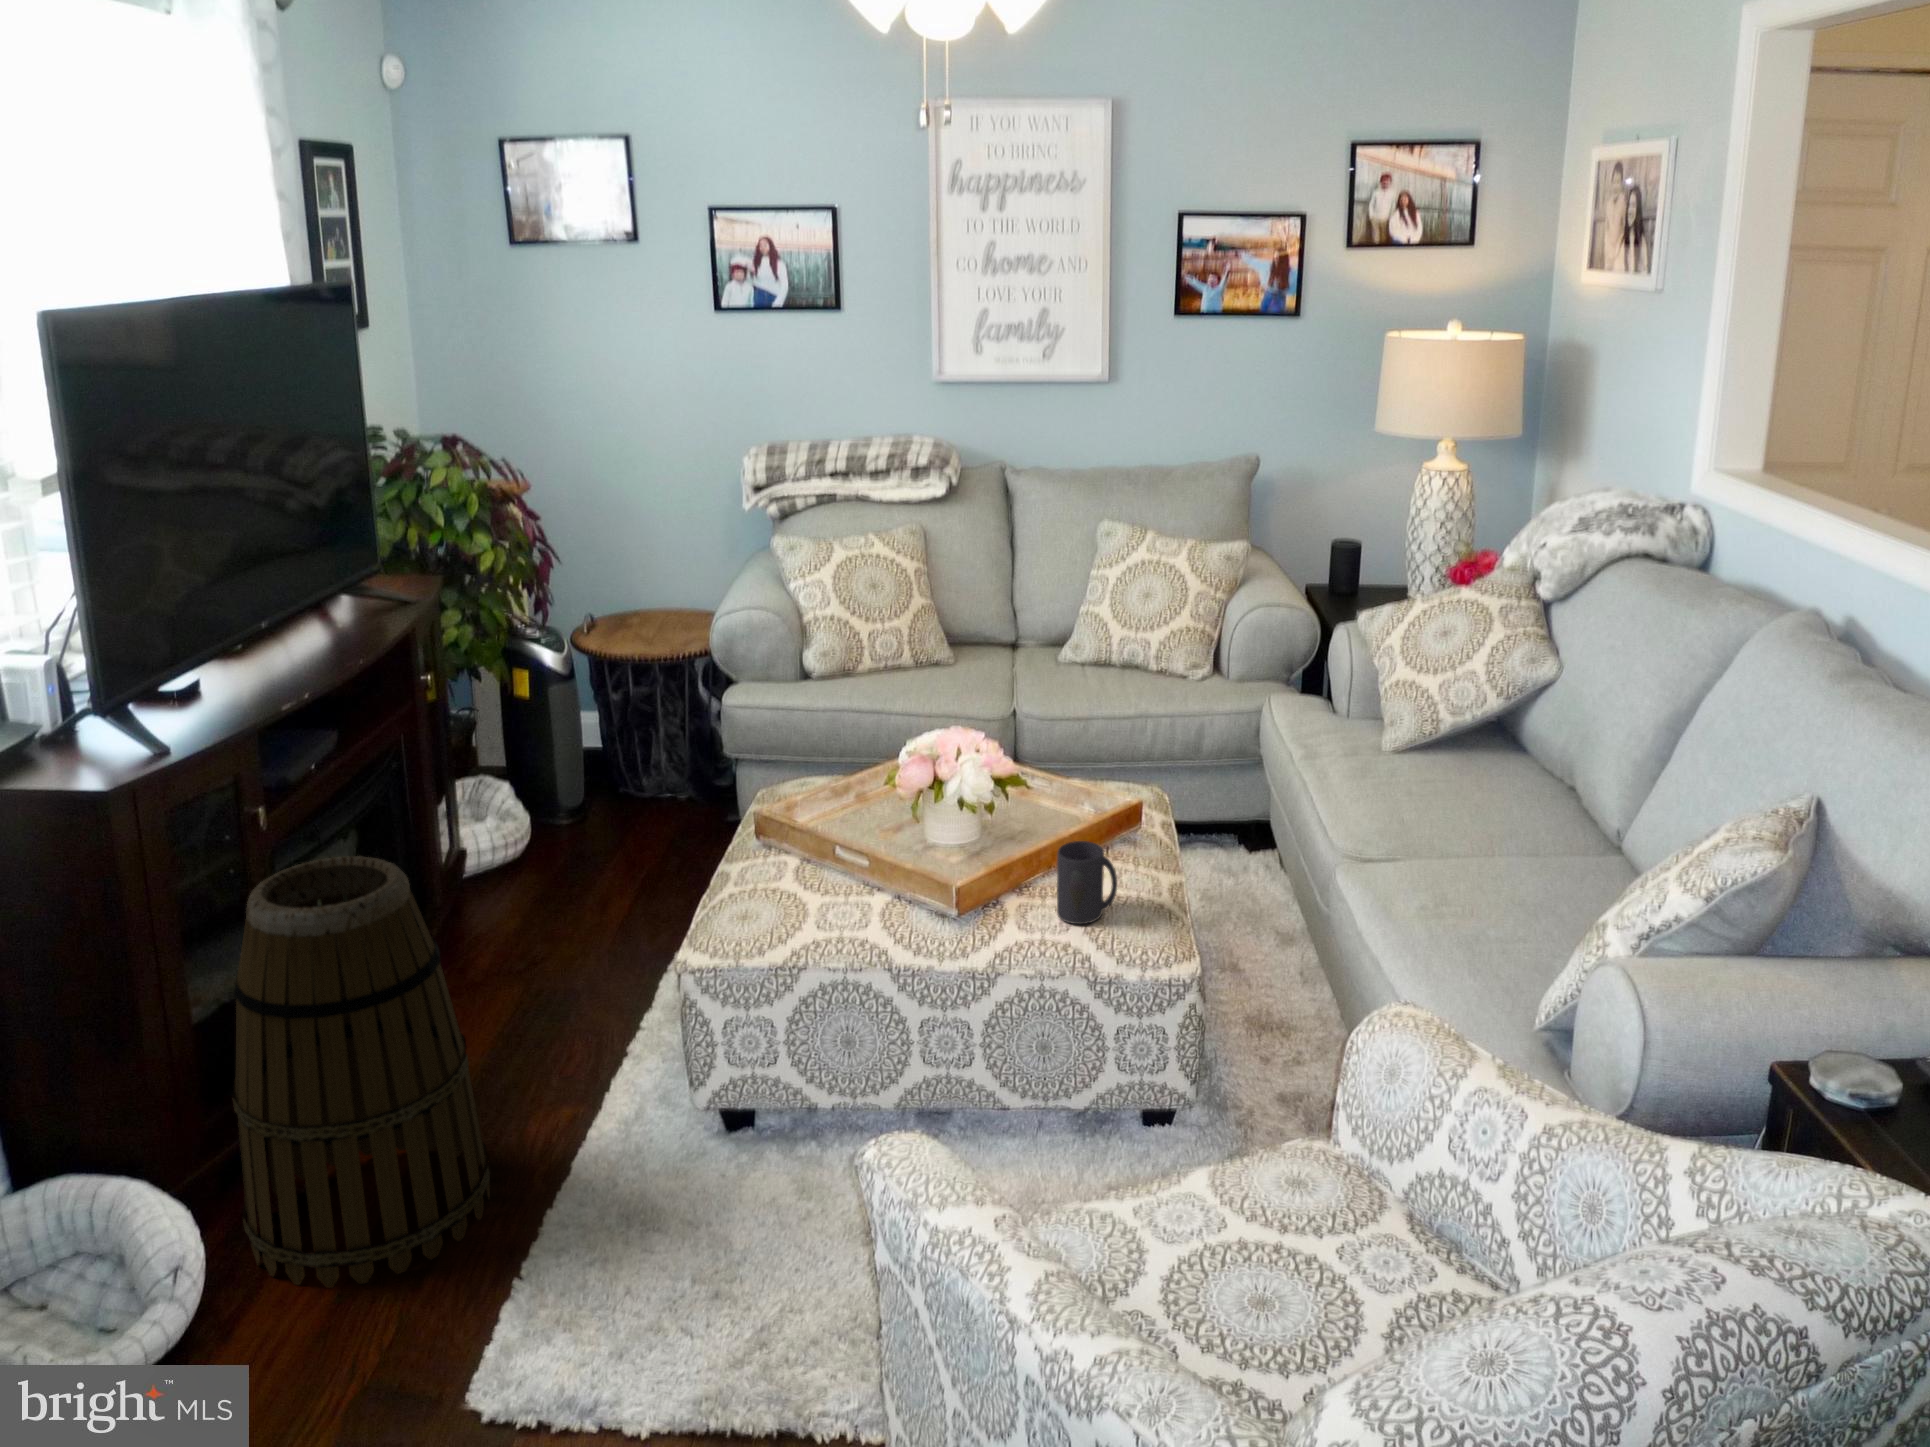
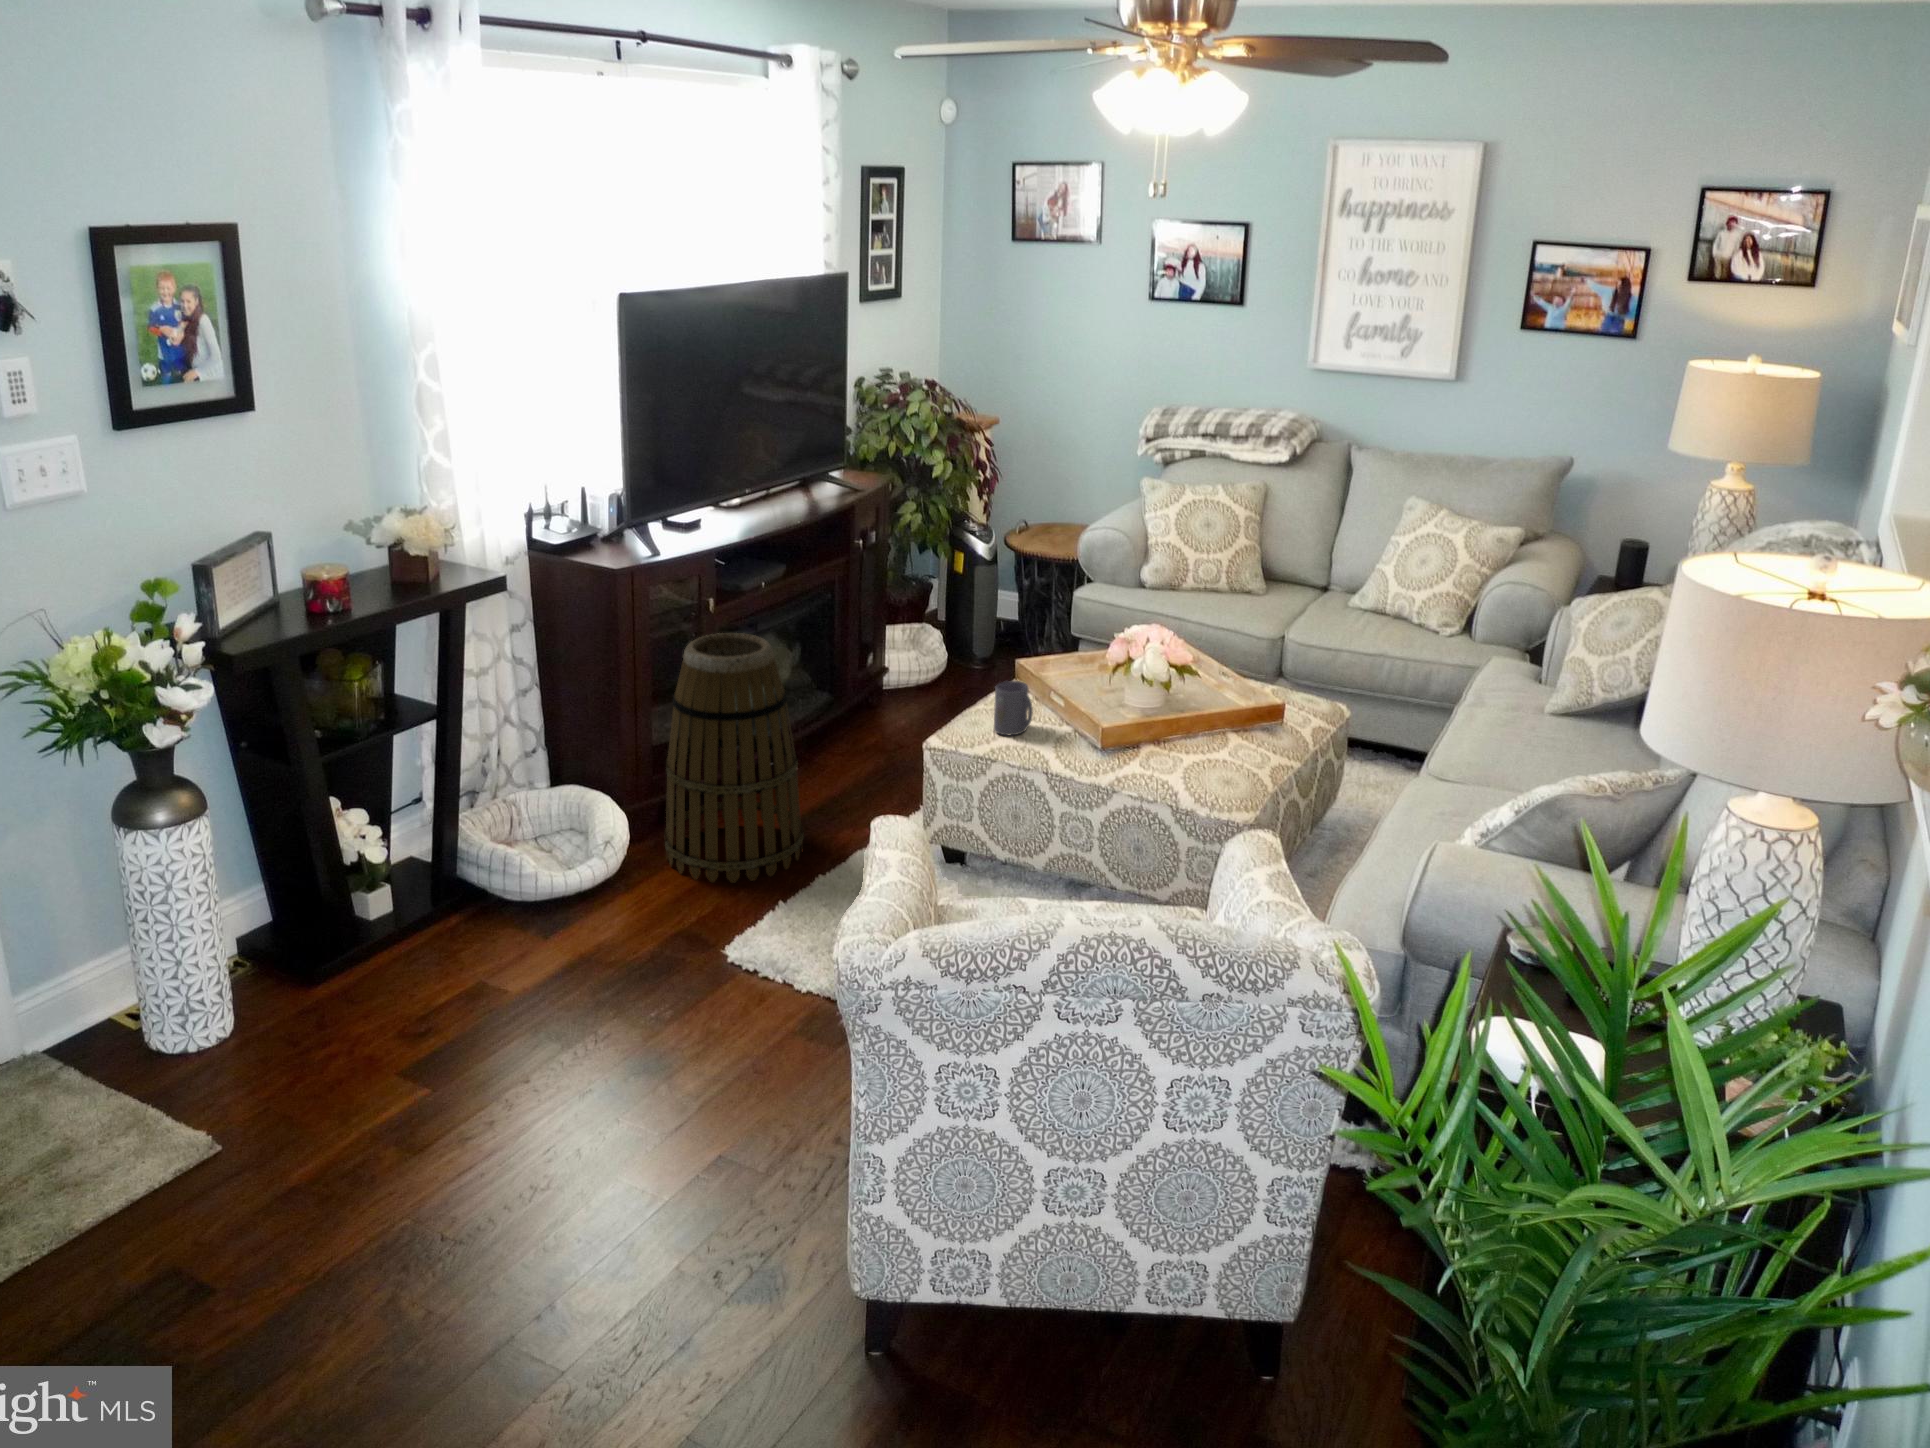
mug: present [1057,841,1117,924] -> present [994,681,1033,735]

